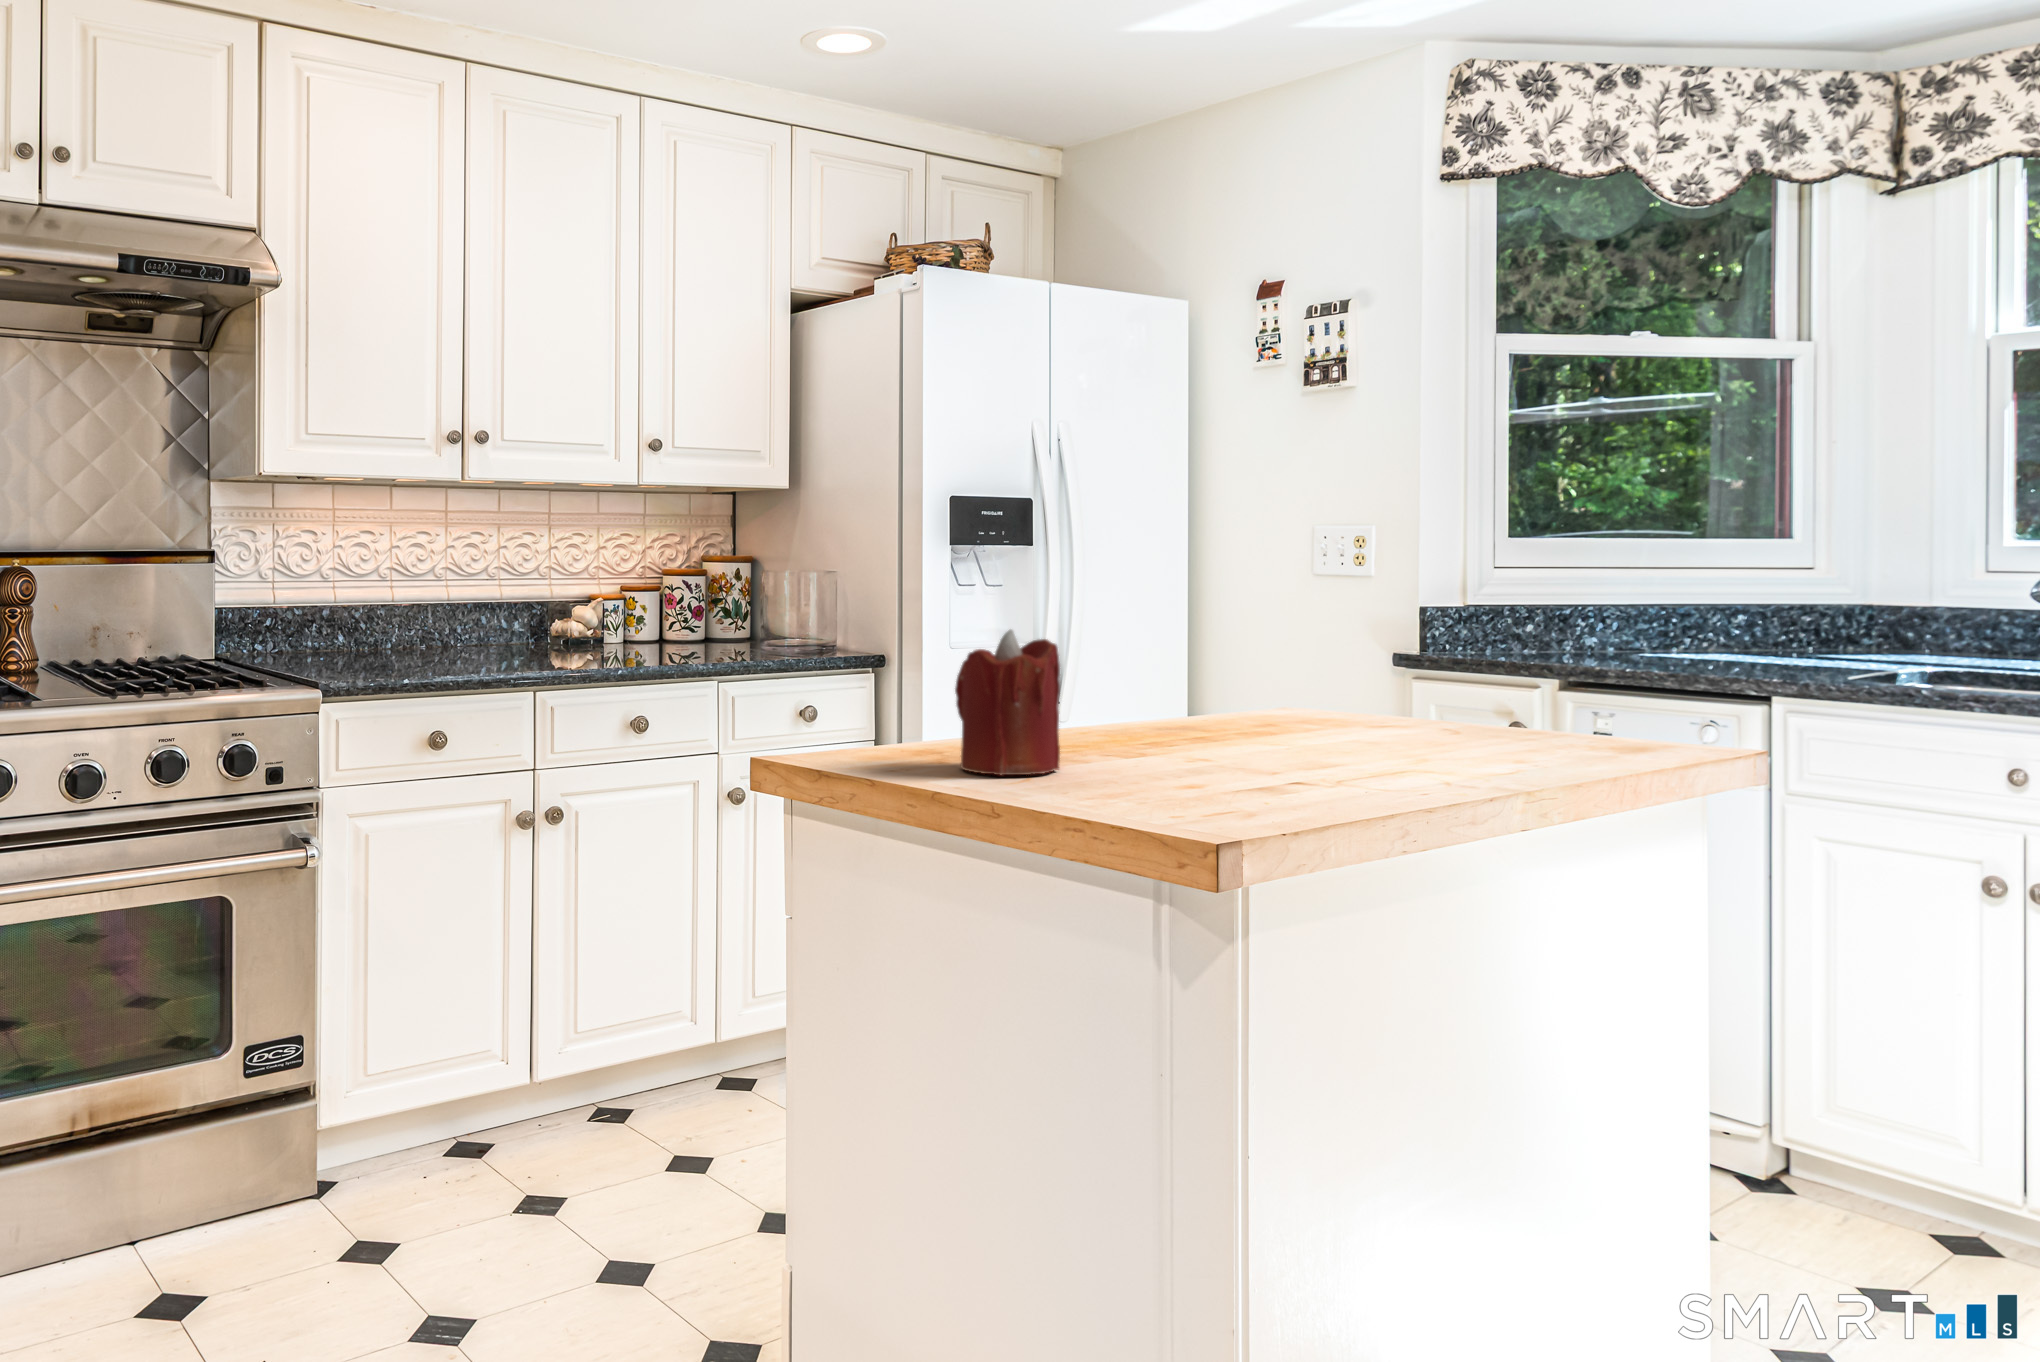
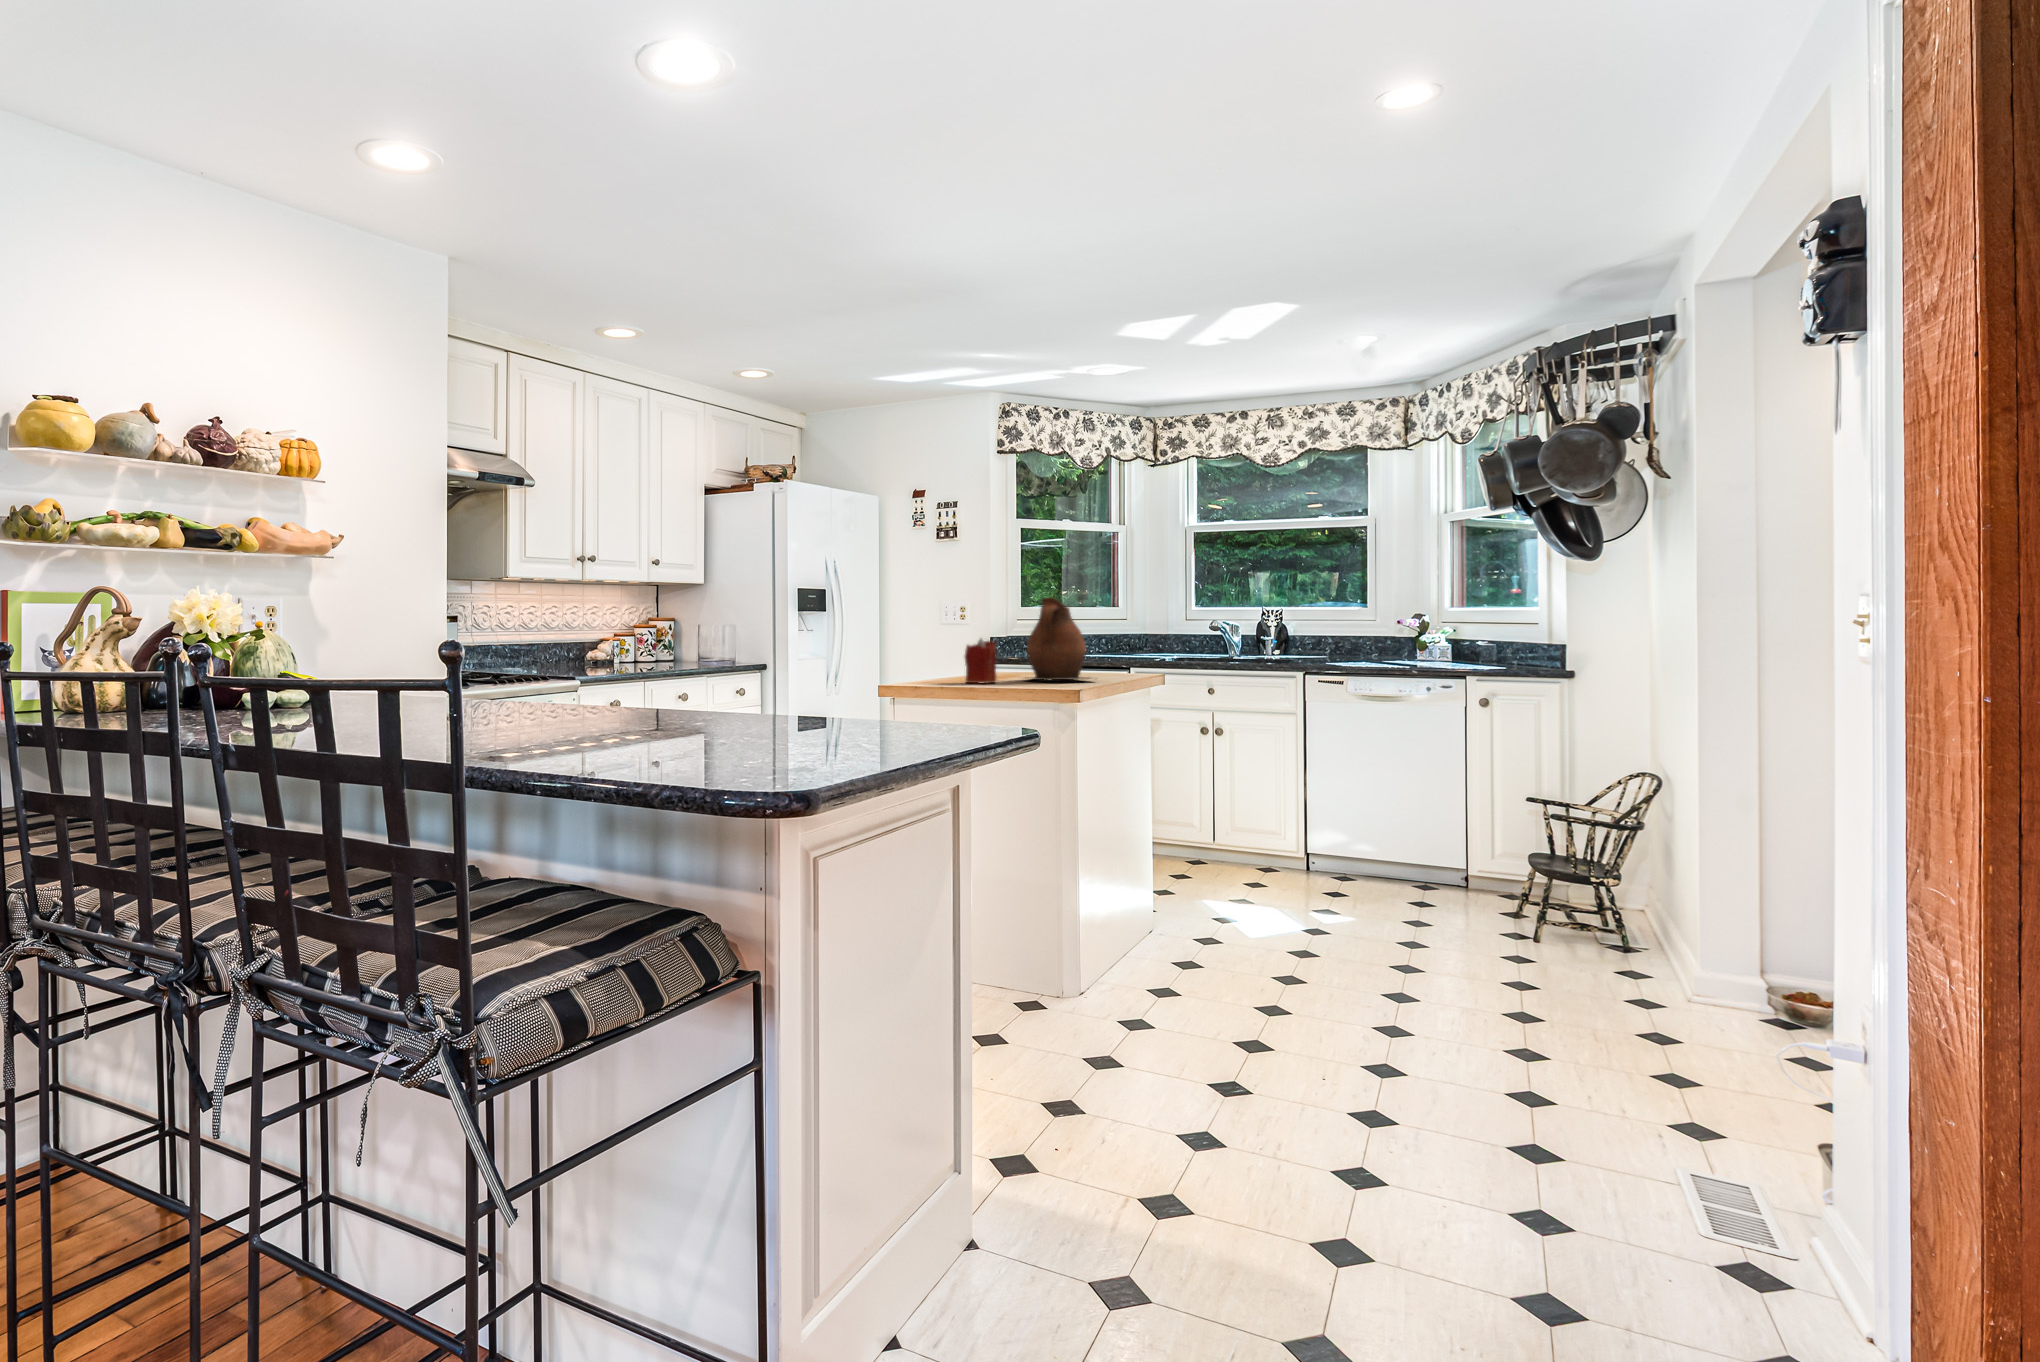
ceramic pitcher: none [1164,504,1416,785] -> present [1025,597,1087,681]

